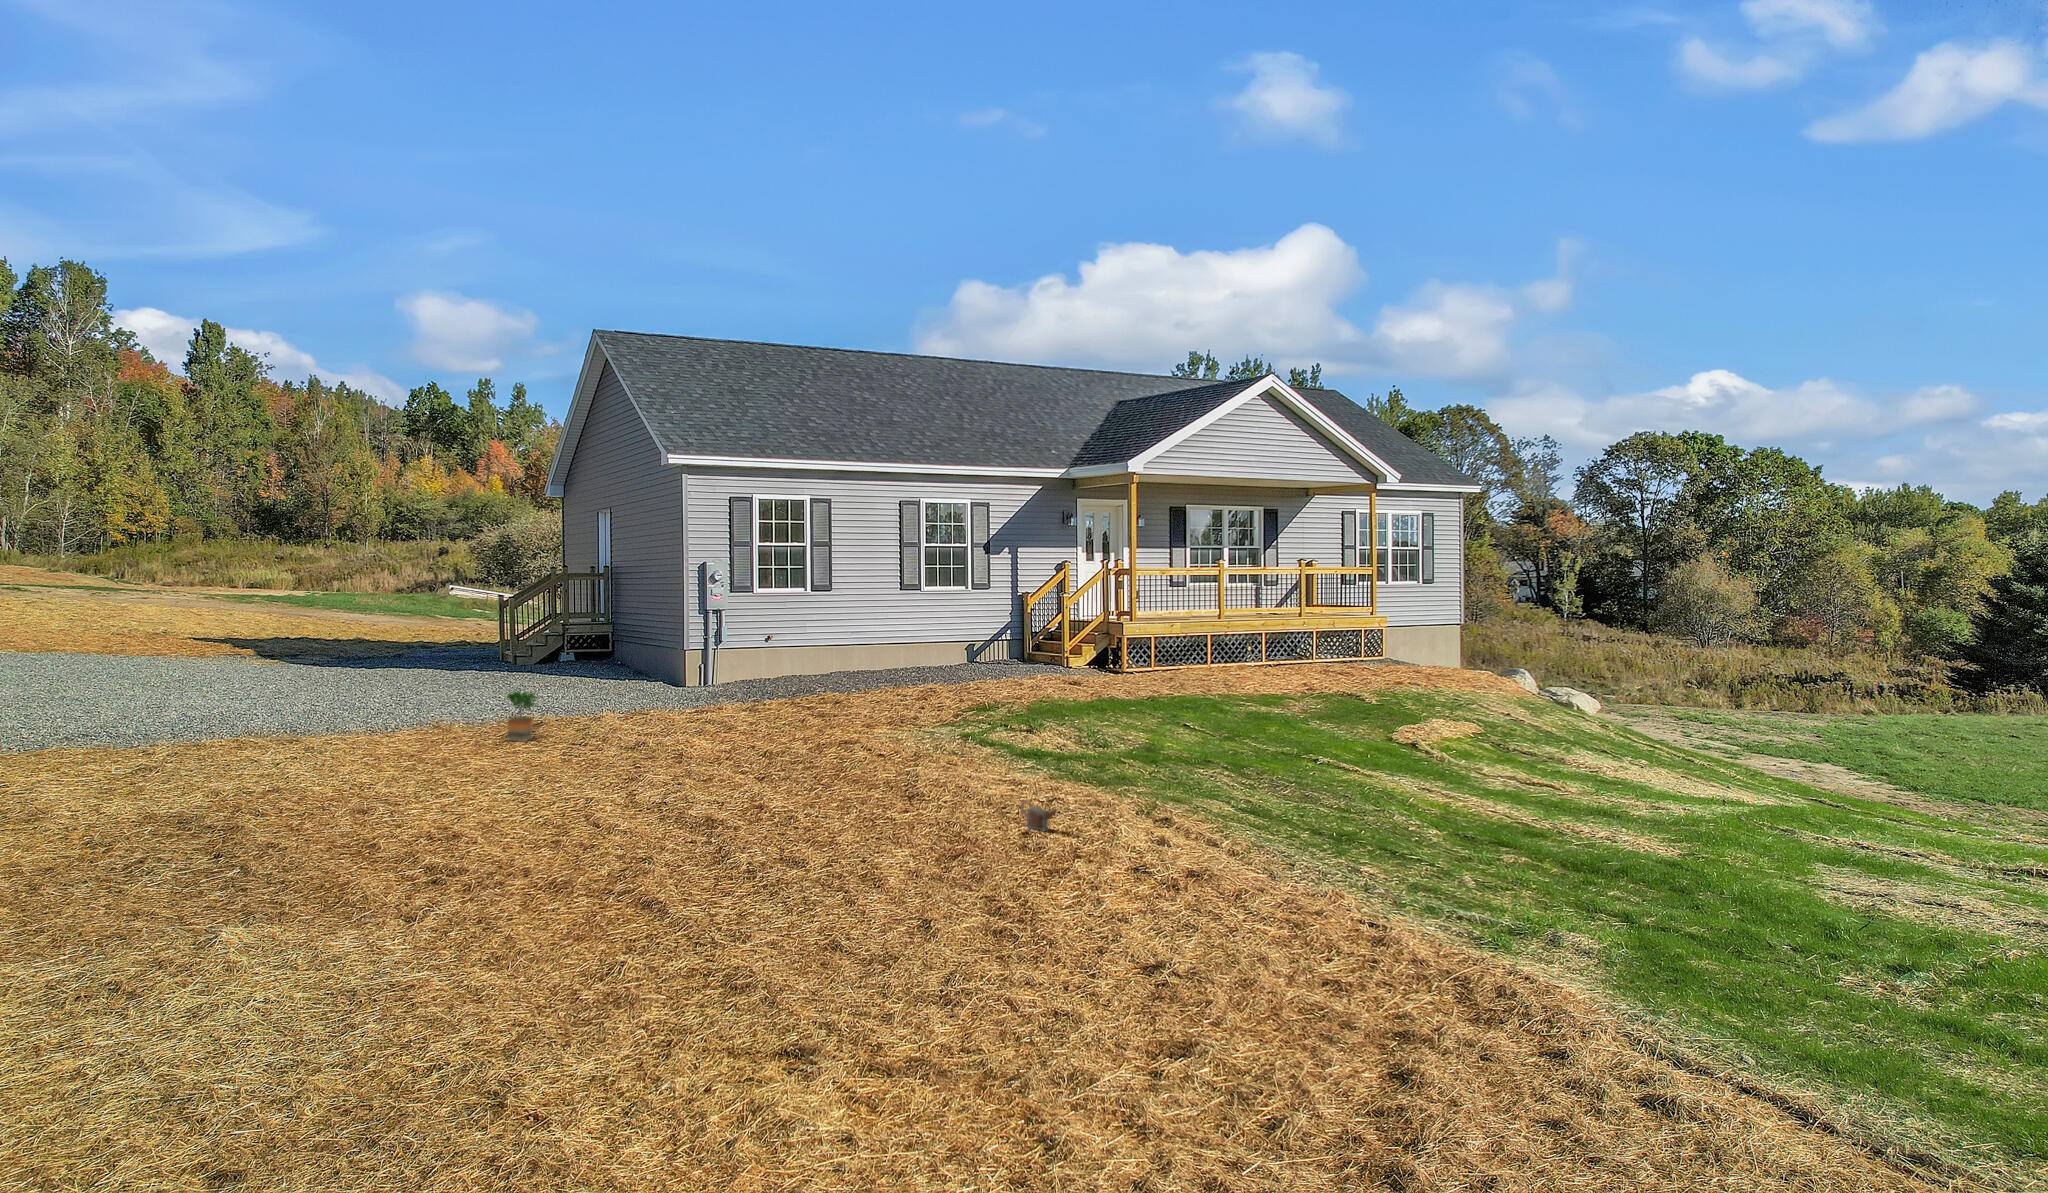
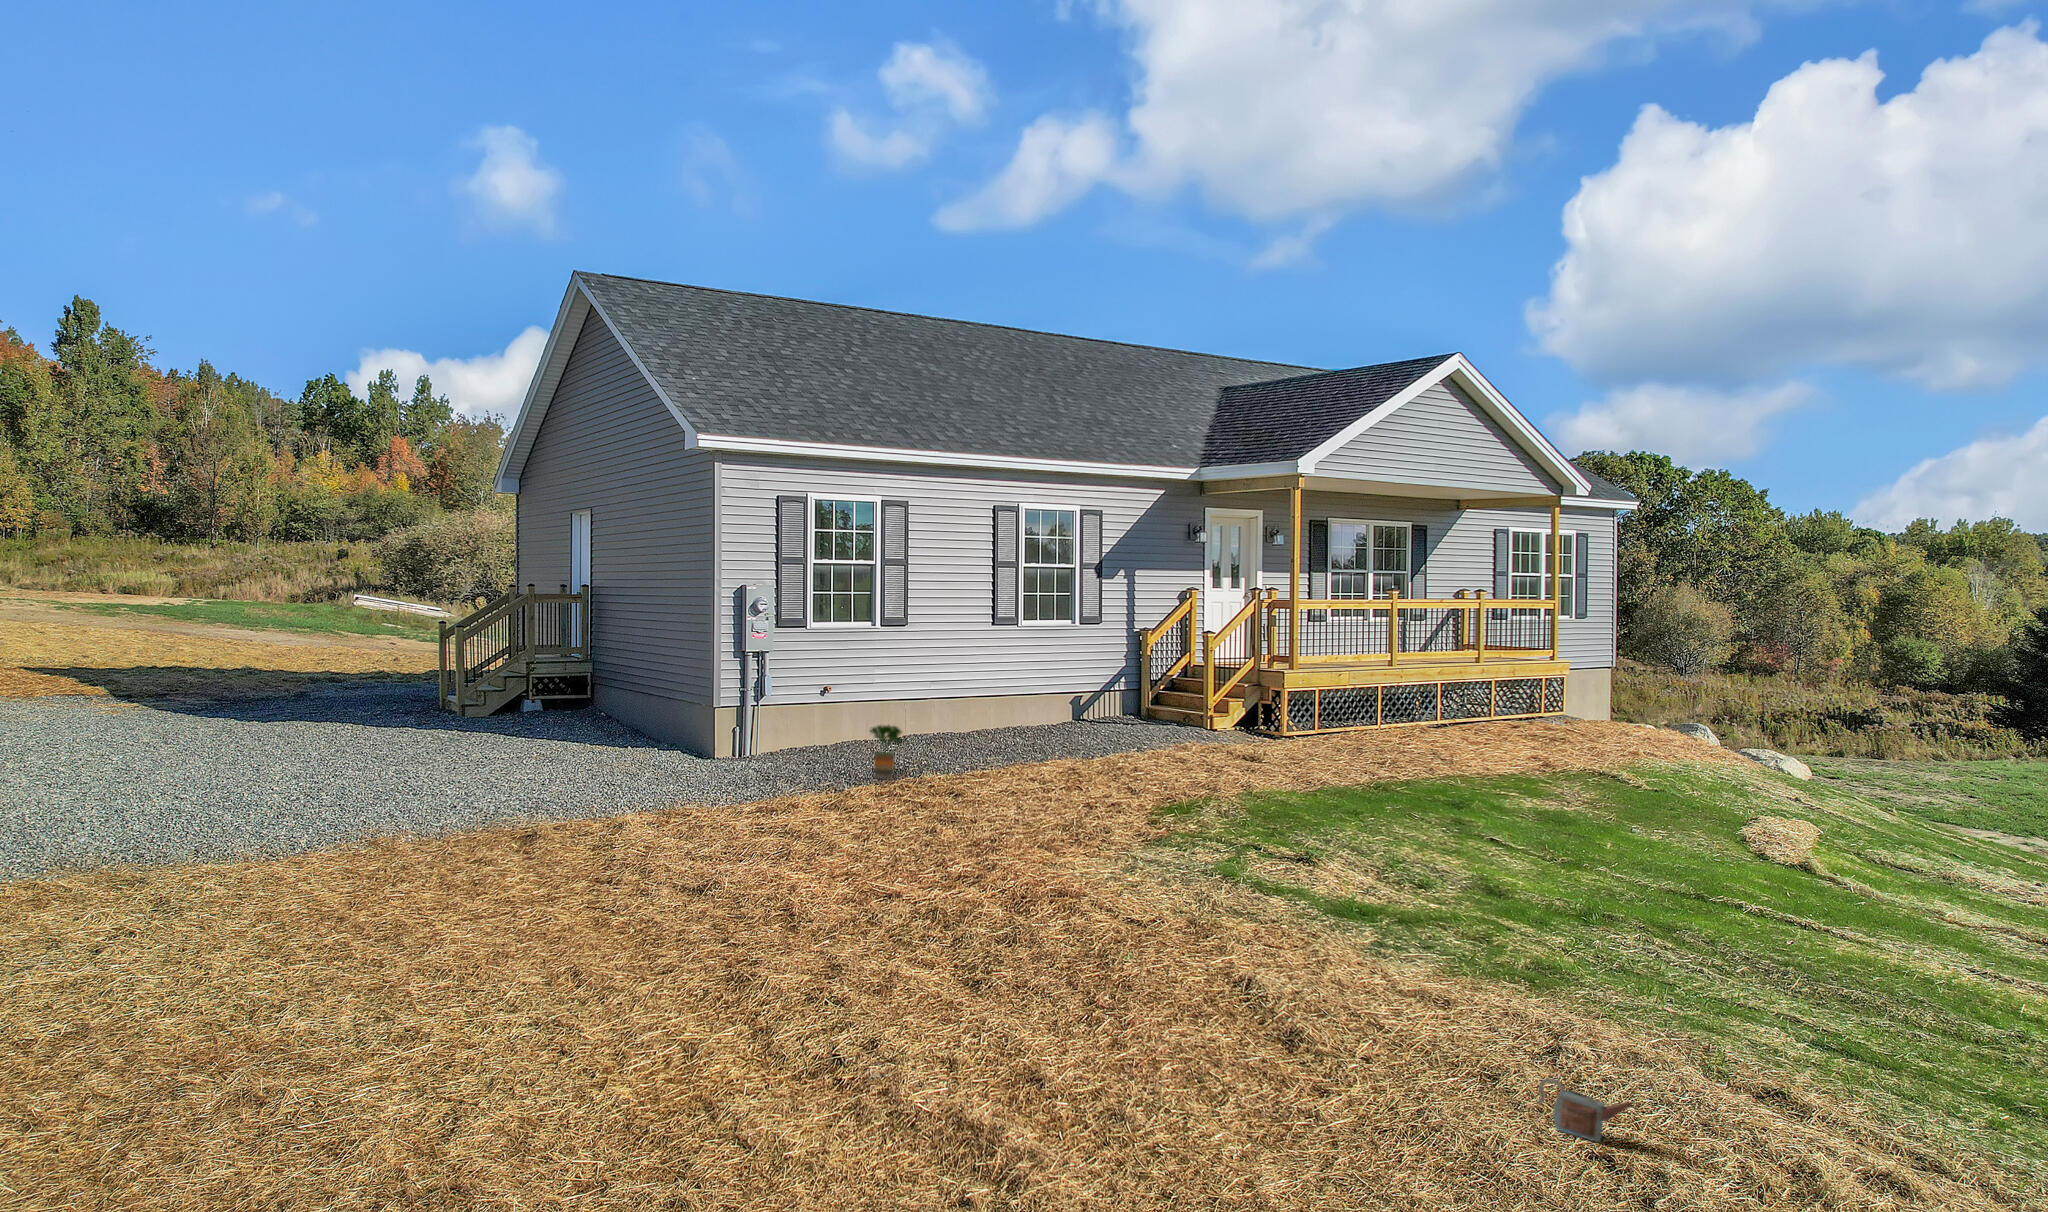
potted tree: present [507,691,538,742] -> present [870,725,903,780]

